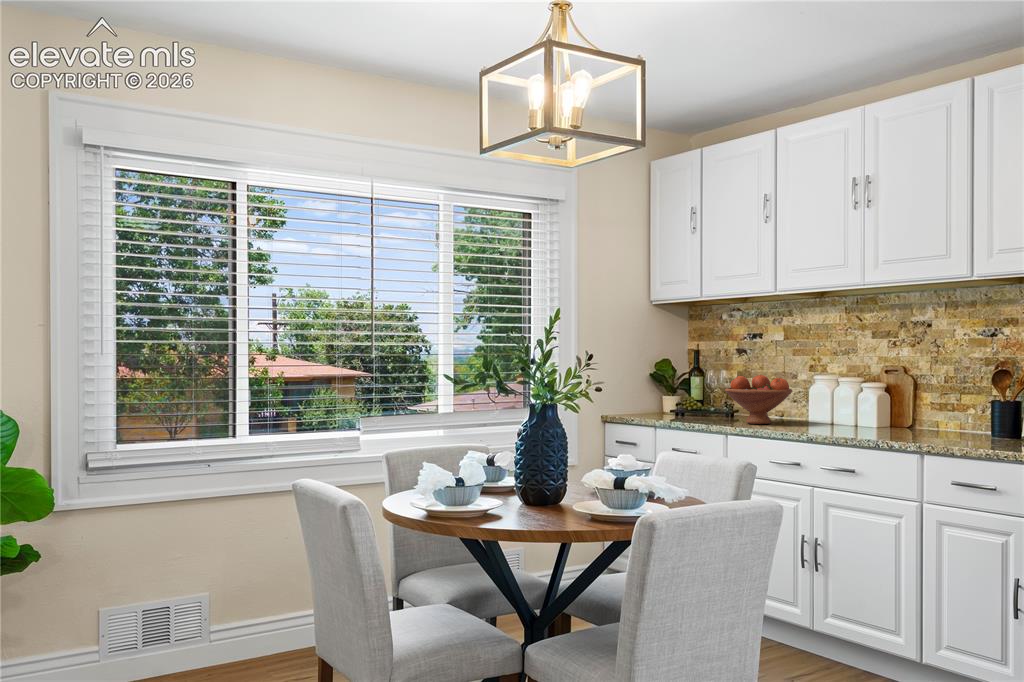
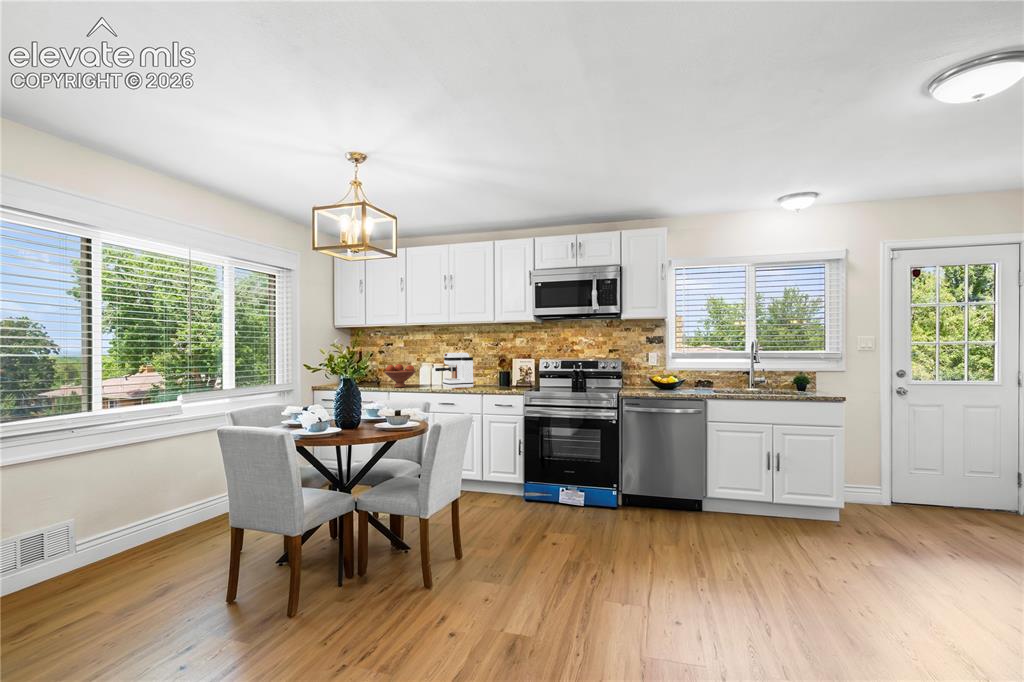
coffee maker: none [829,353,919,435] -> present [435,353,473,388]

